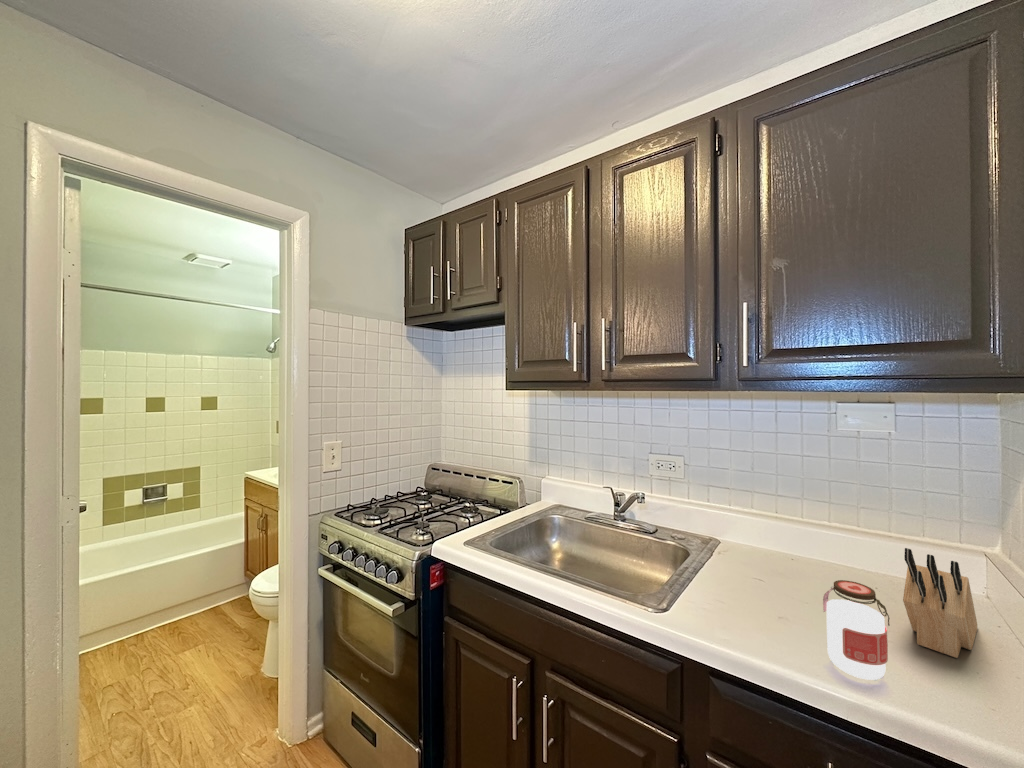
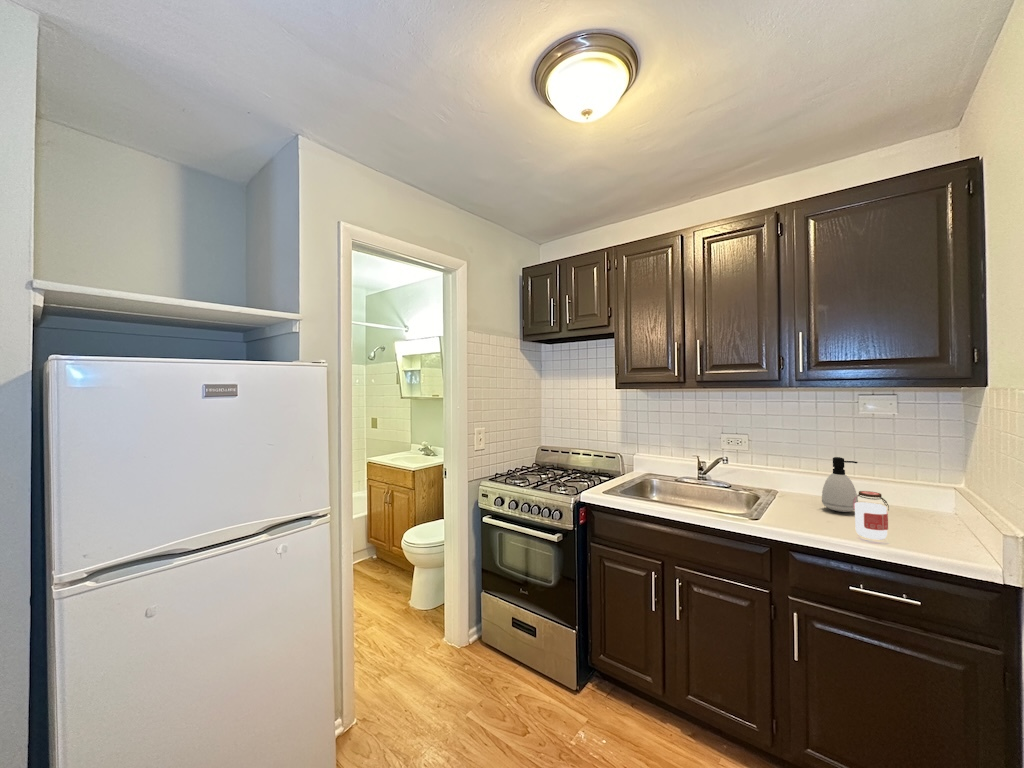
soap dispenser: none [776,502,832,593] -> present [822,457,858,512]
knife block: present [903,548,977,658] -> none [899,474,945,533]

